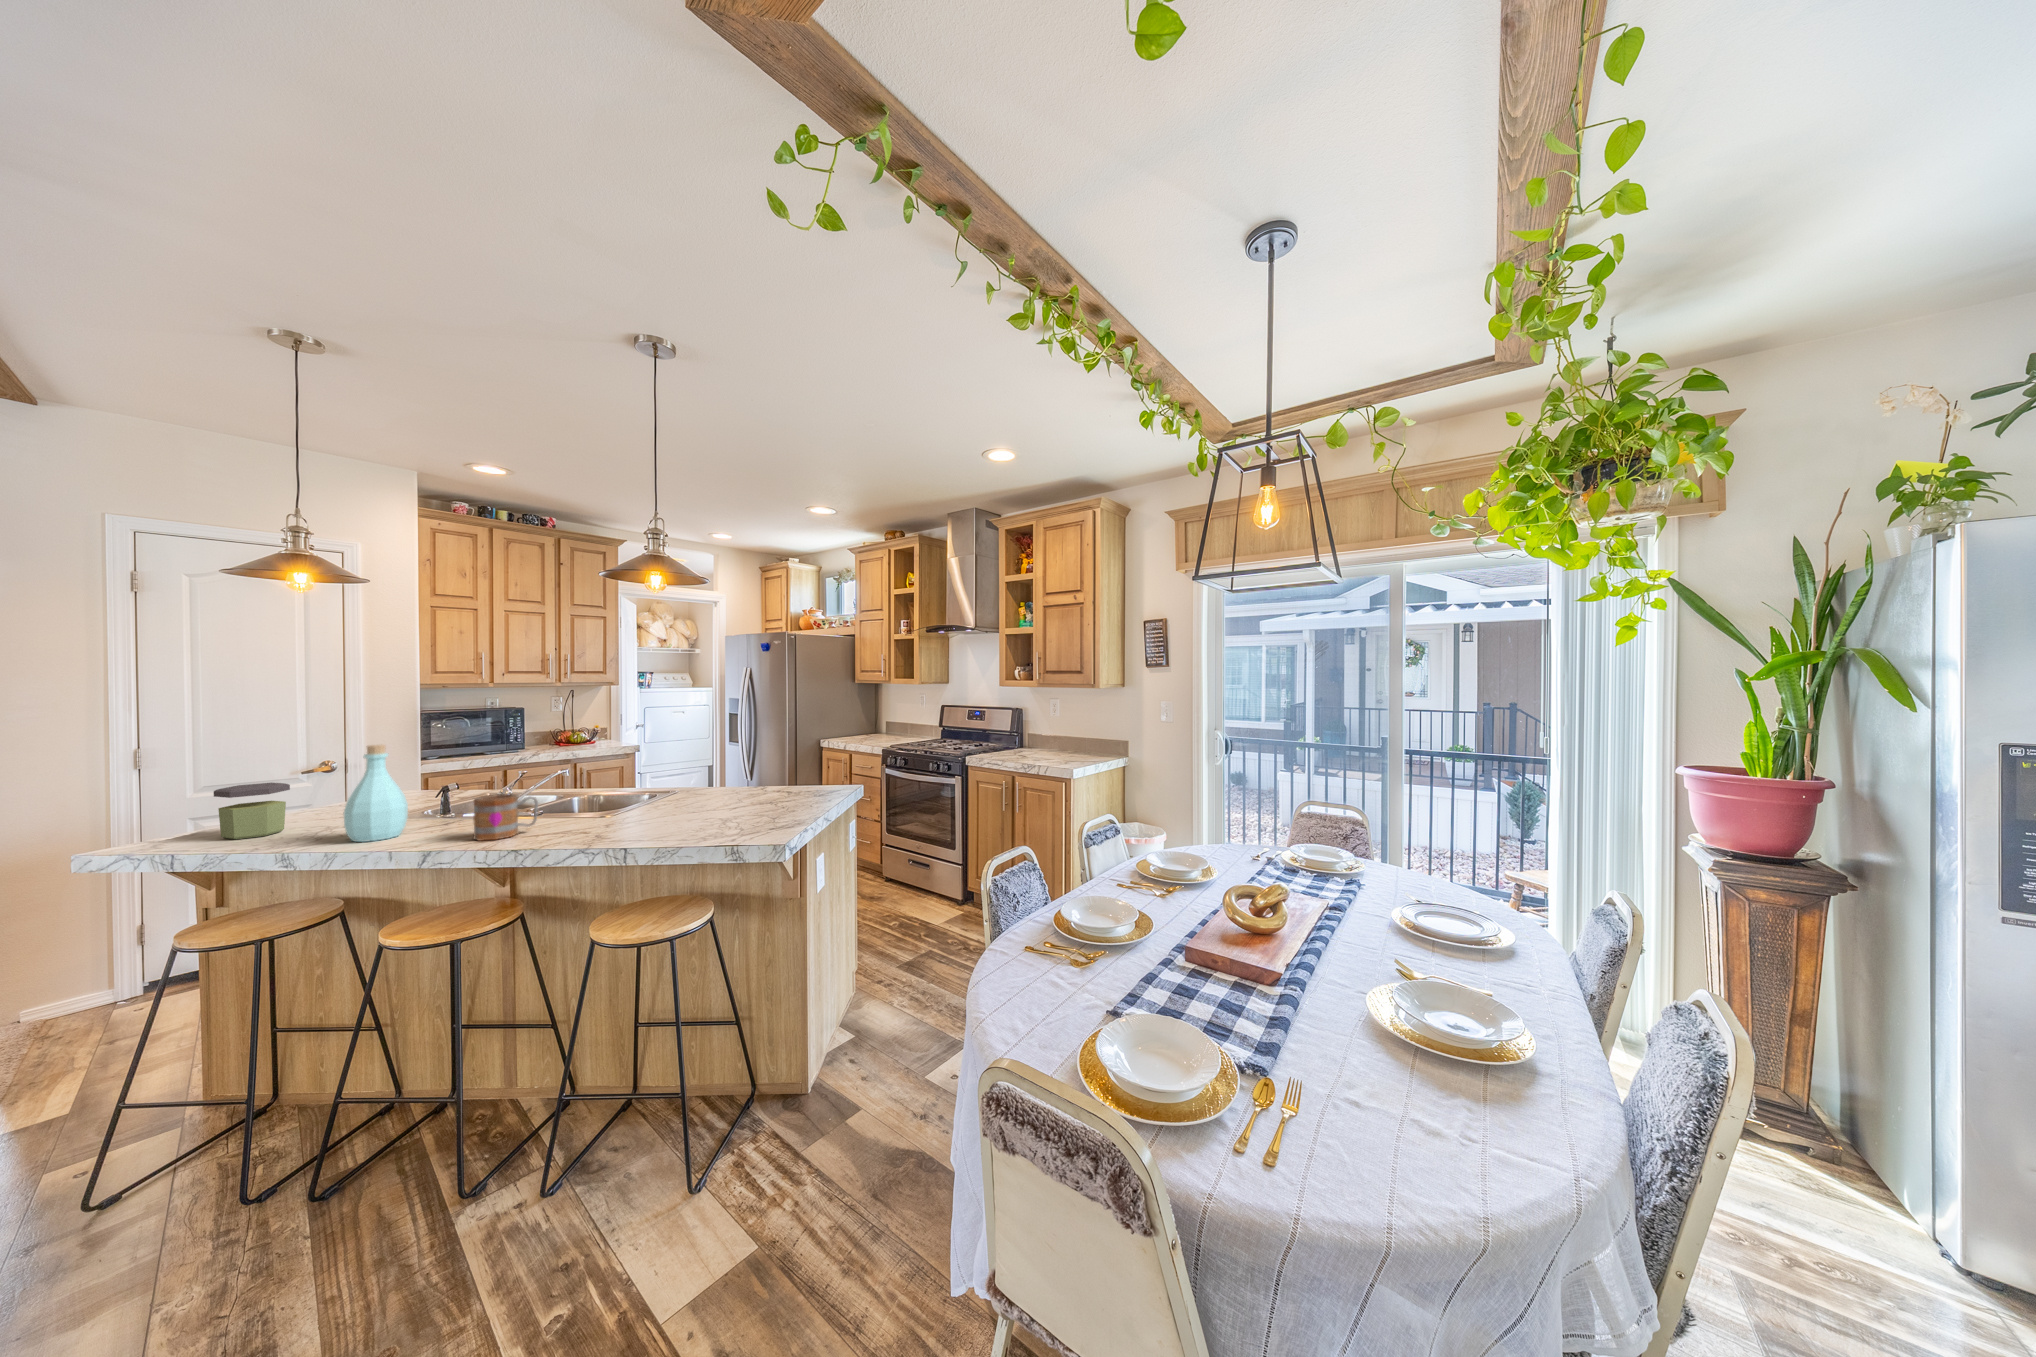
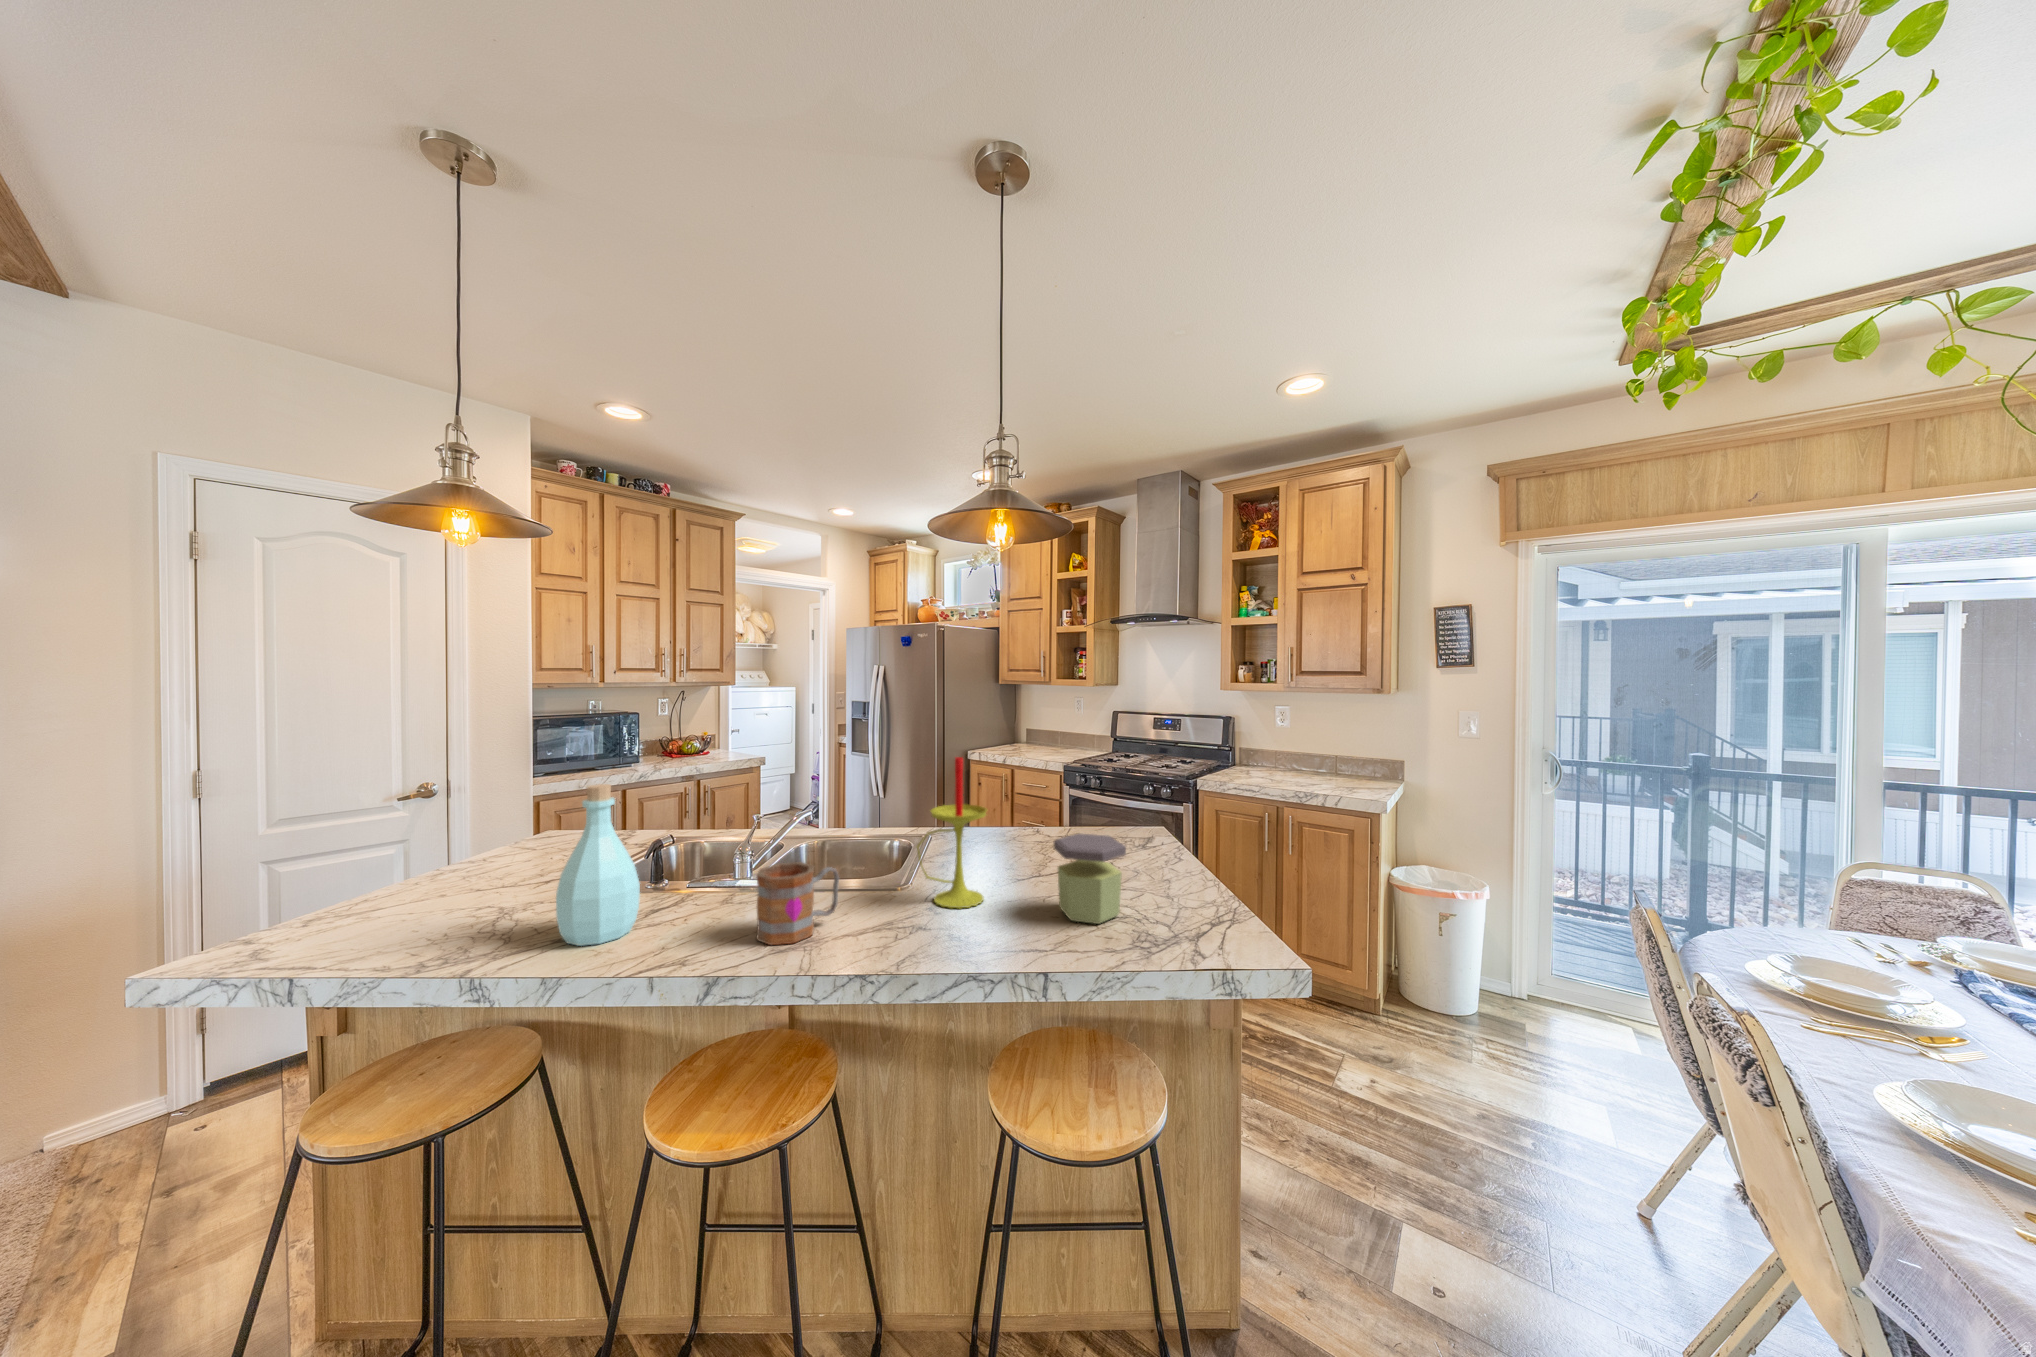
candle: none [603,726,657,825] -> present [917,757,987,909]
jar: present [214,783,290,839] -> present [1054,834,1126,924]

